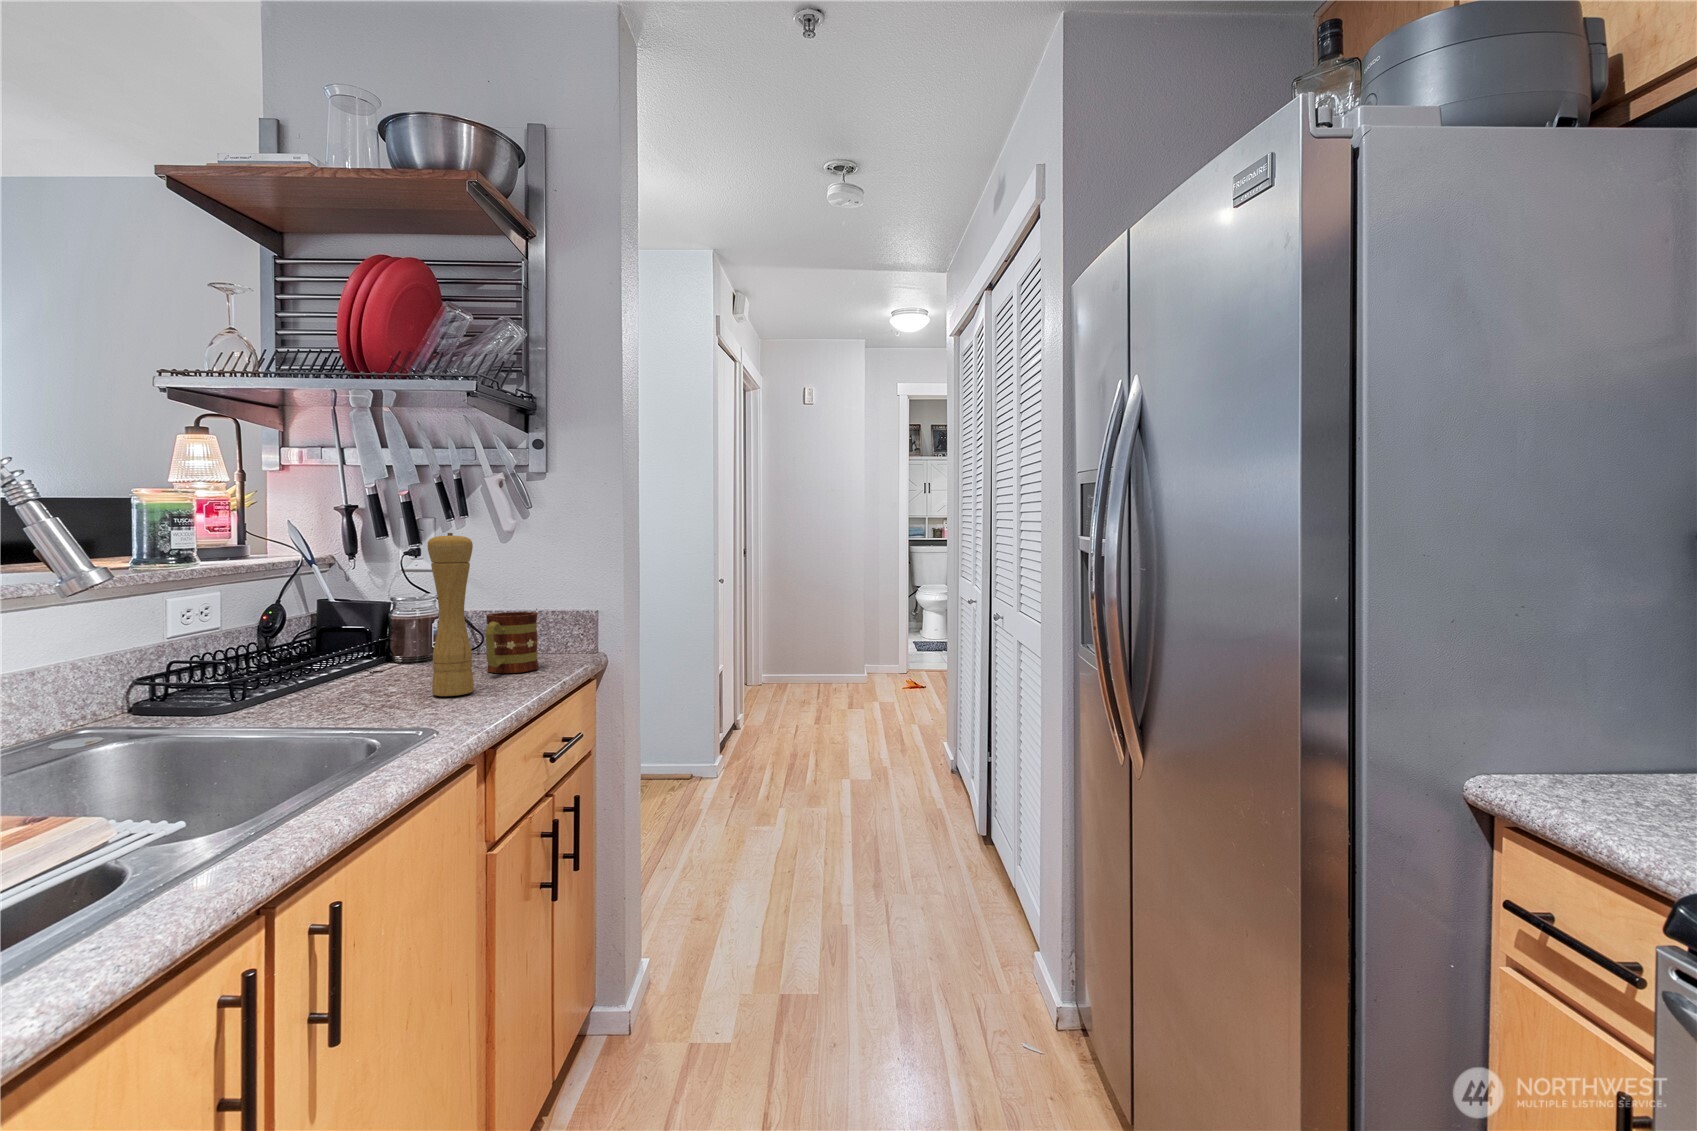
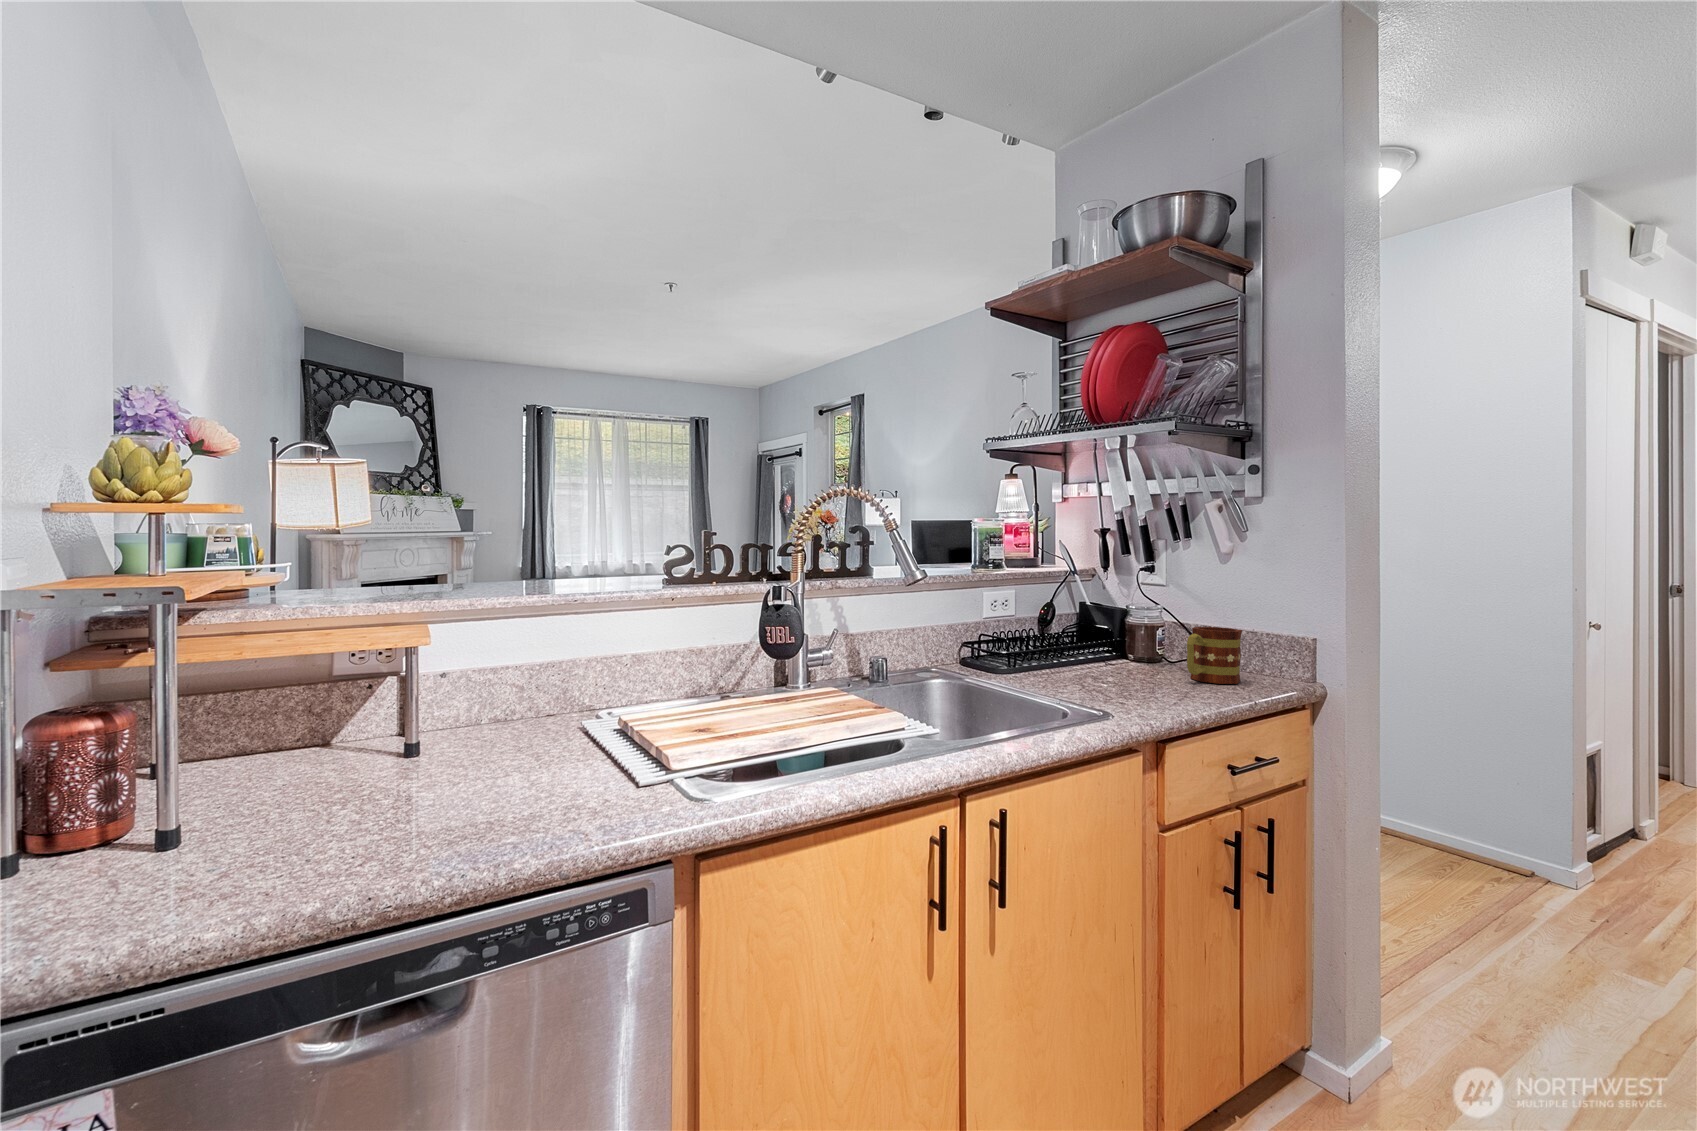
pepper mill: present [427,533,474,696] -> none [1133,553,1172,692]

